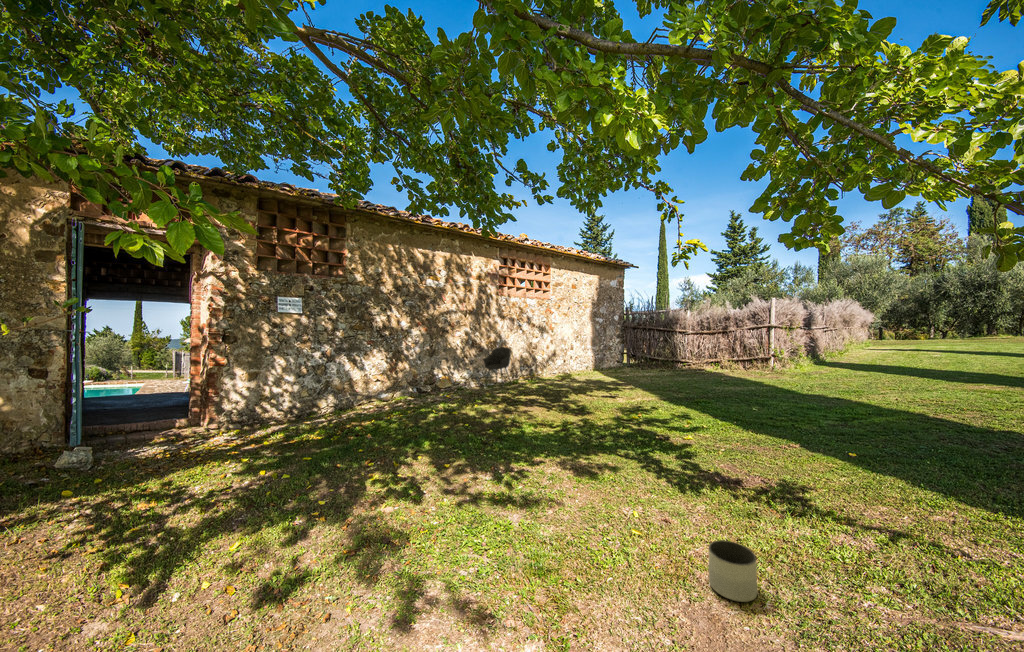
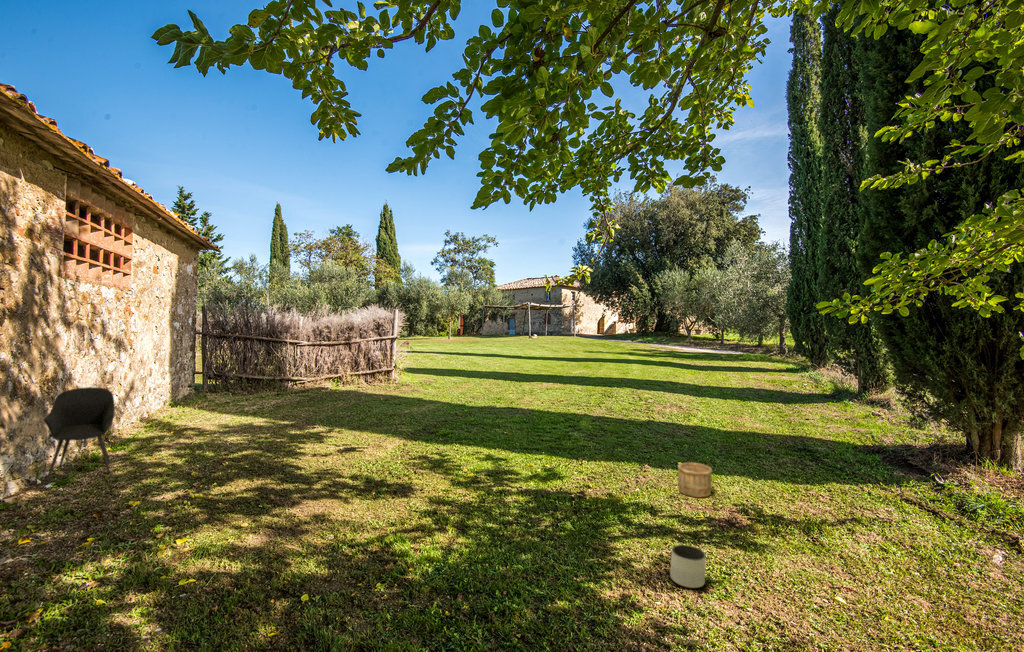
wooden bucket: none [808,467,869,522] -> present [678,462,712,497]
planter: present [709,540,757,602] -> present [670,545,706,588]

